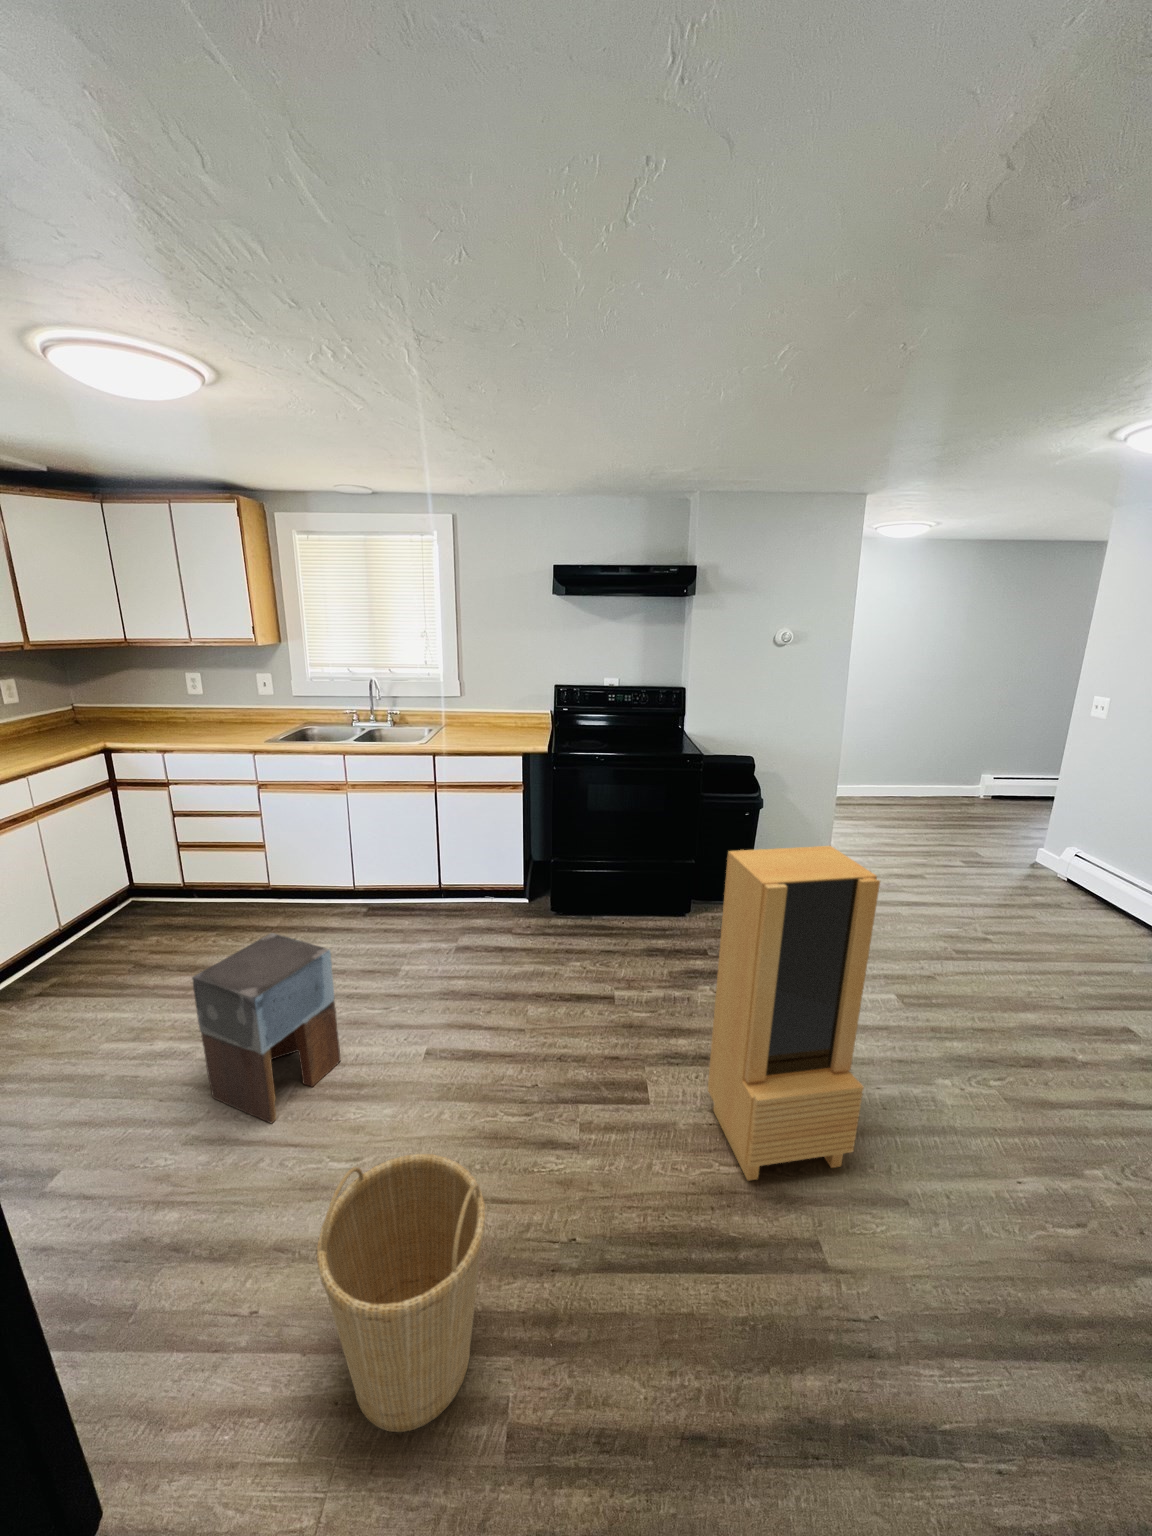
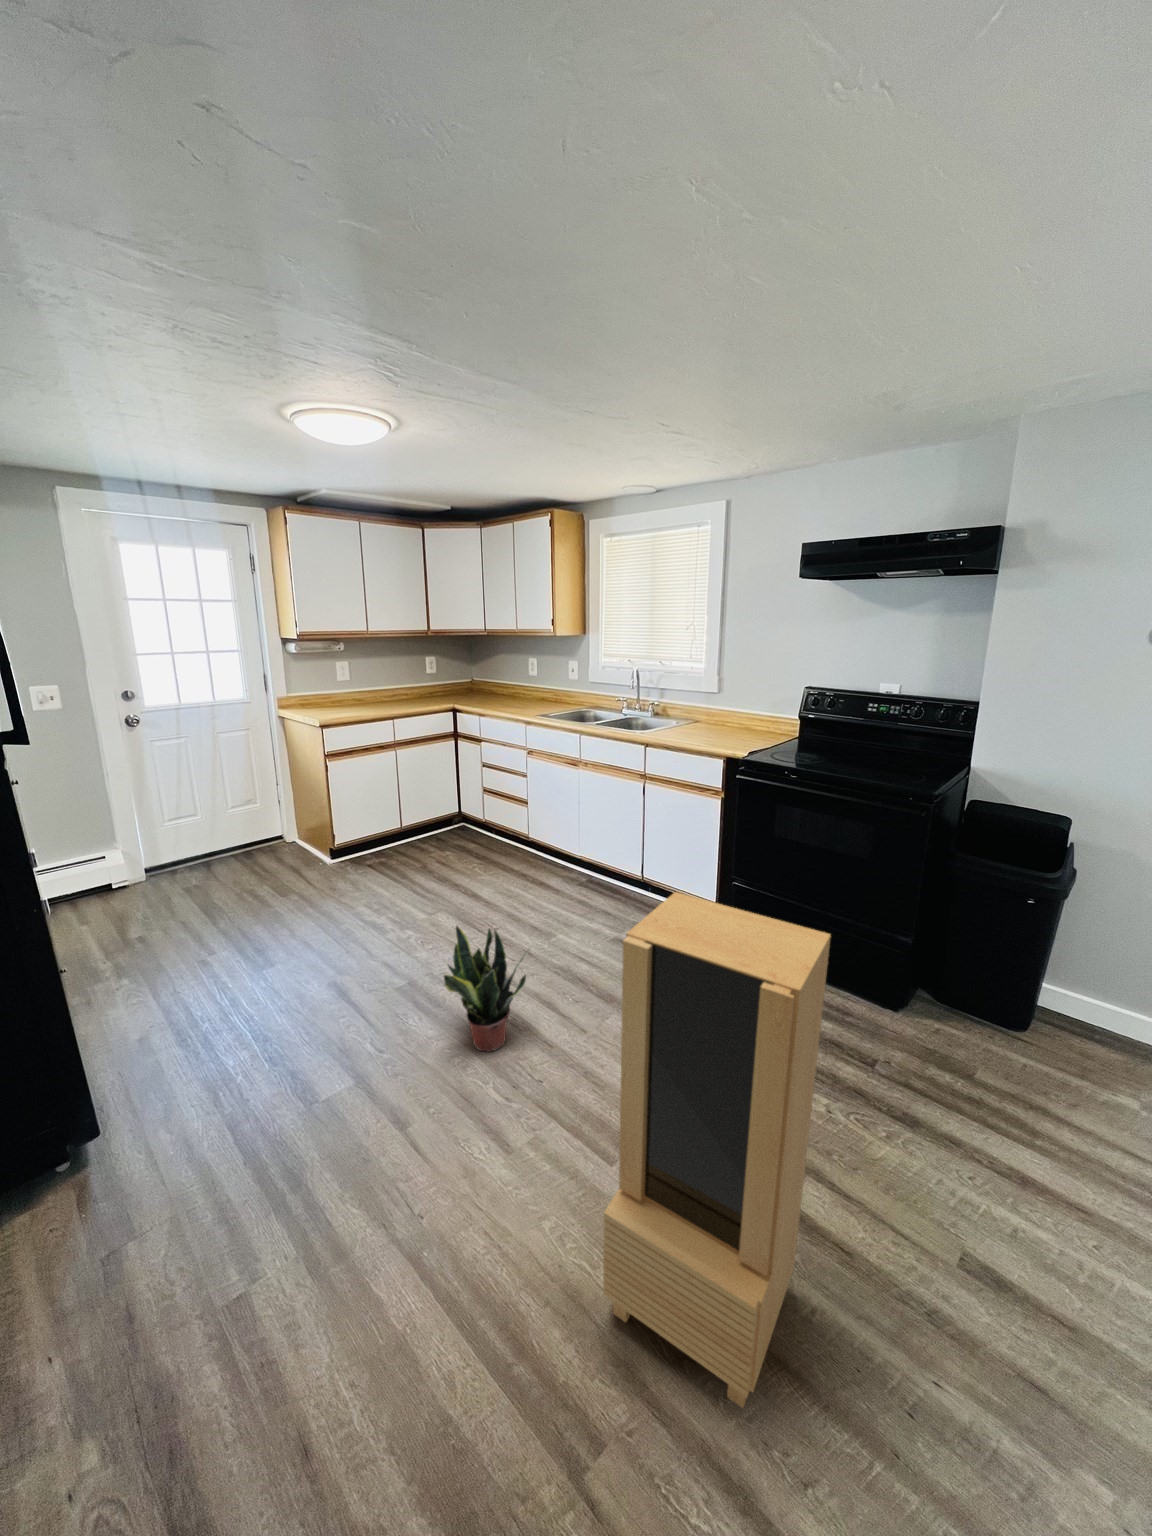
stool: present [192,933,341,1123] -> none [355,860,444,1000]
potted plant: none [403,967,495,1095] -> present [444,926,530,1052]
basket: present [317,1154,485,1432] -> none [169,1022,315,1244]

